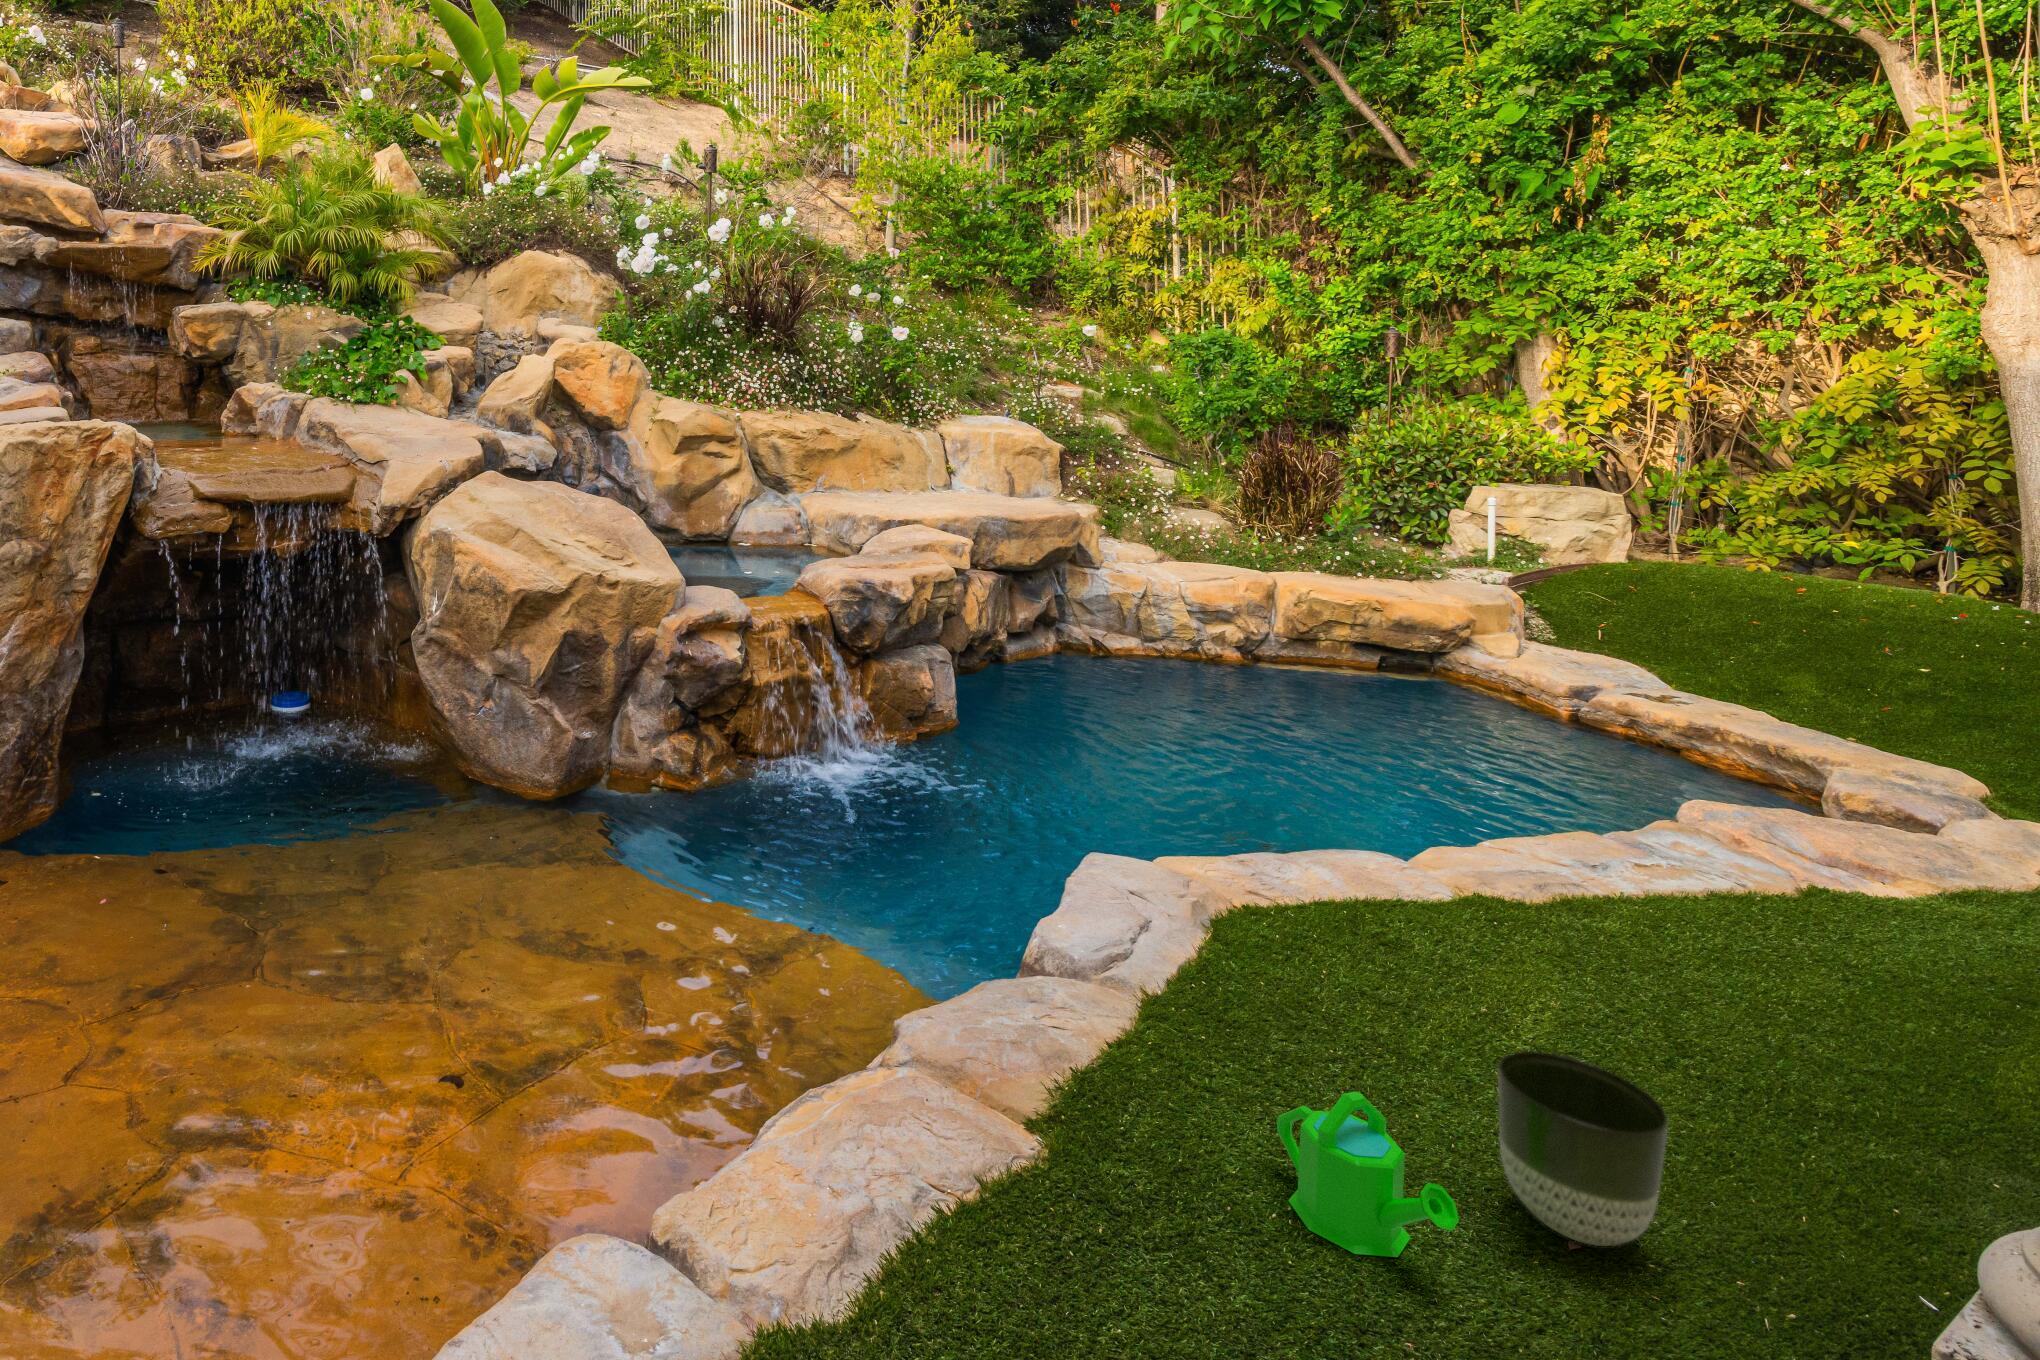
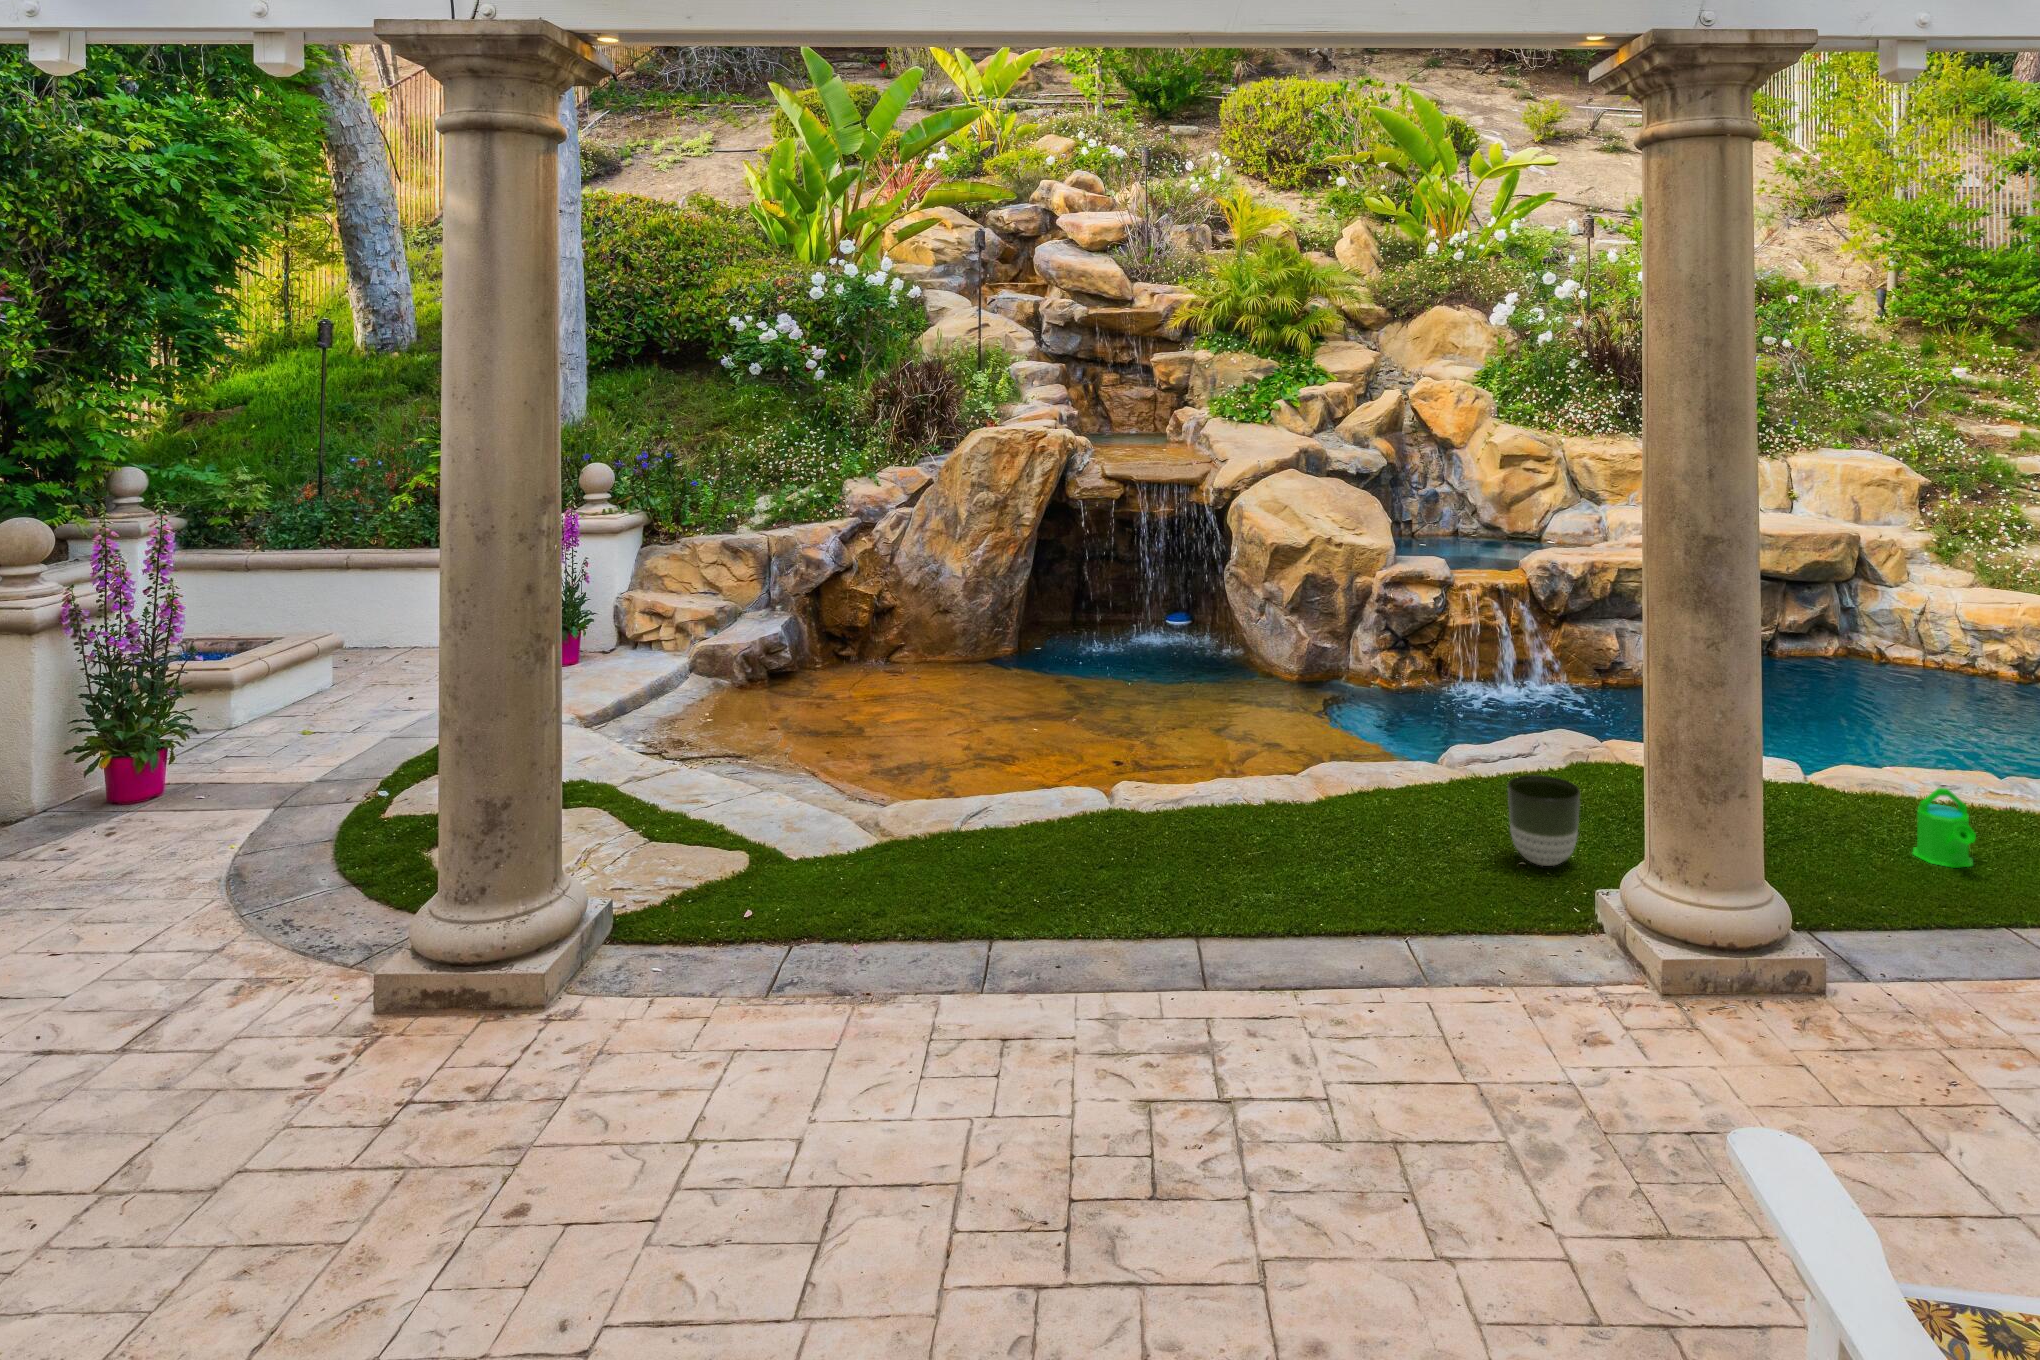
watering can: present [1277,1091,1459,1257] -> present [1913,788,1976,868]

